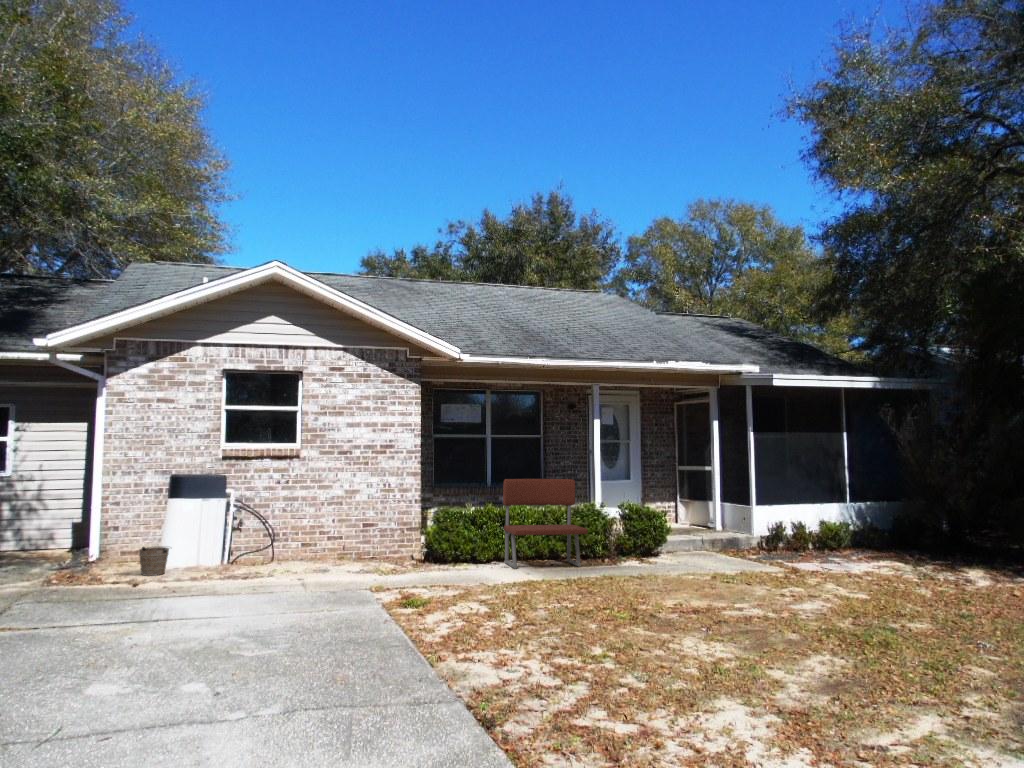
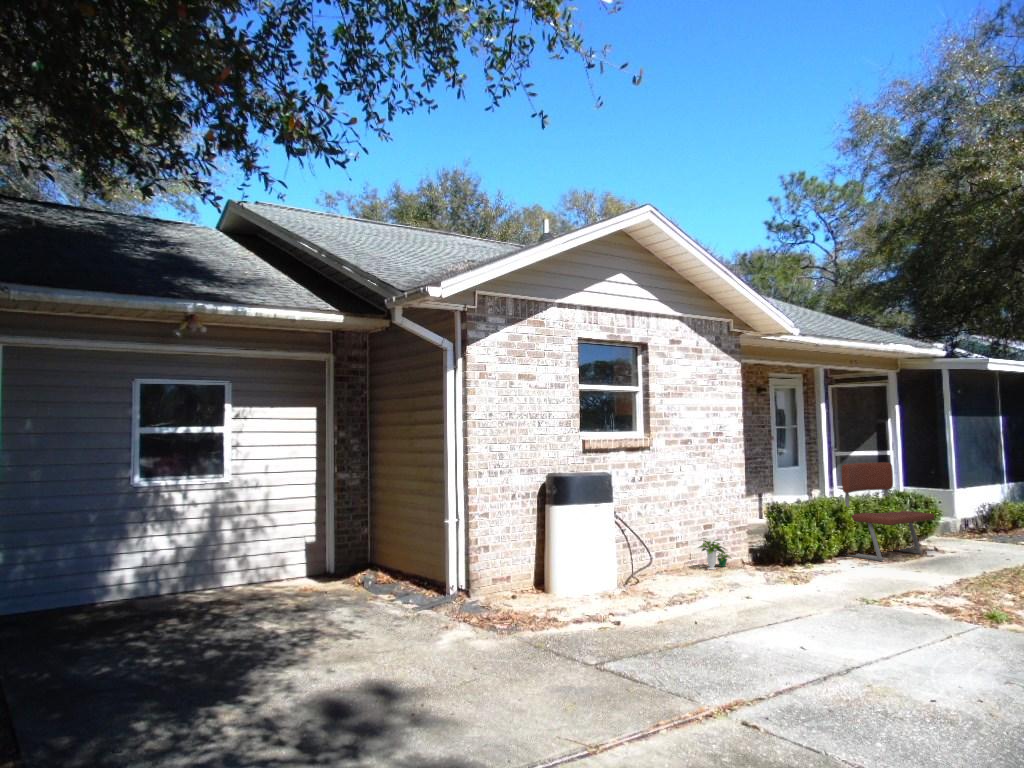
potted plant: none [337,537,372,563] -> present [698,538,731,569]
bucket: present [139,547,169,576] -> none [555,567,596,610]

